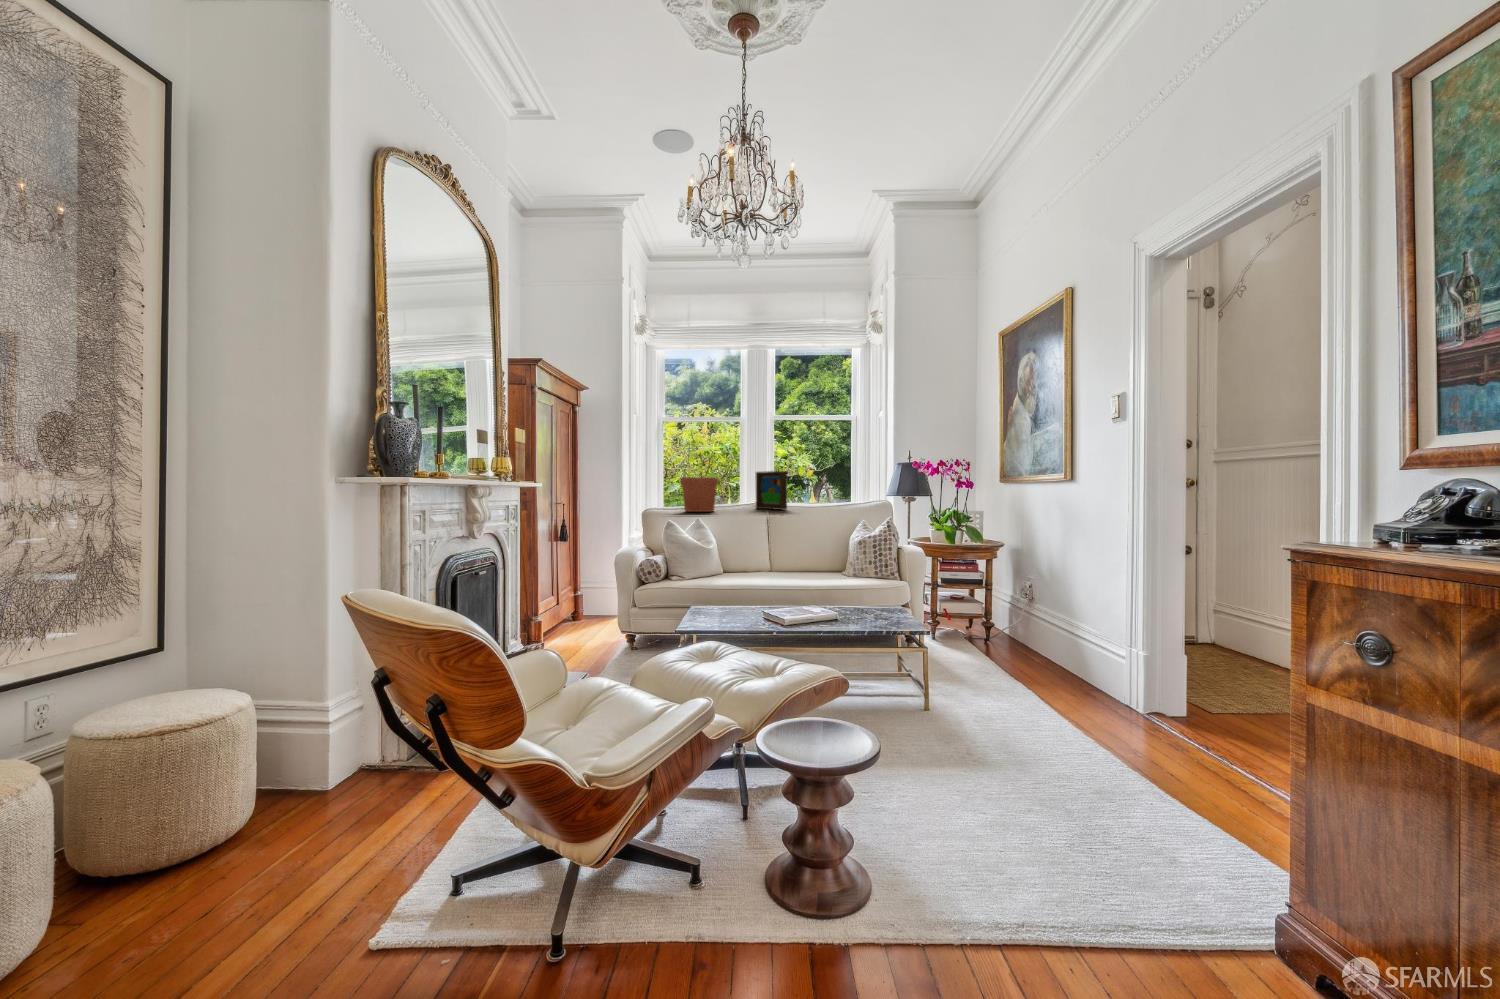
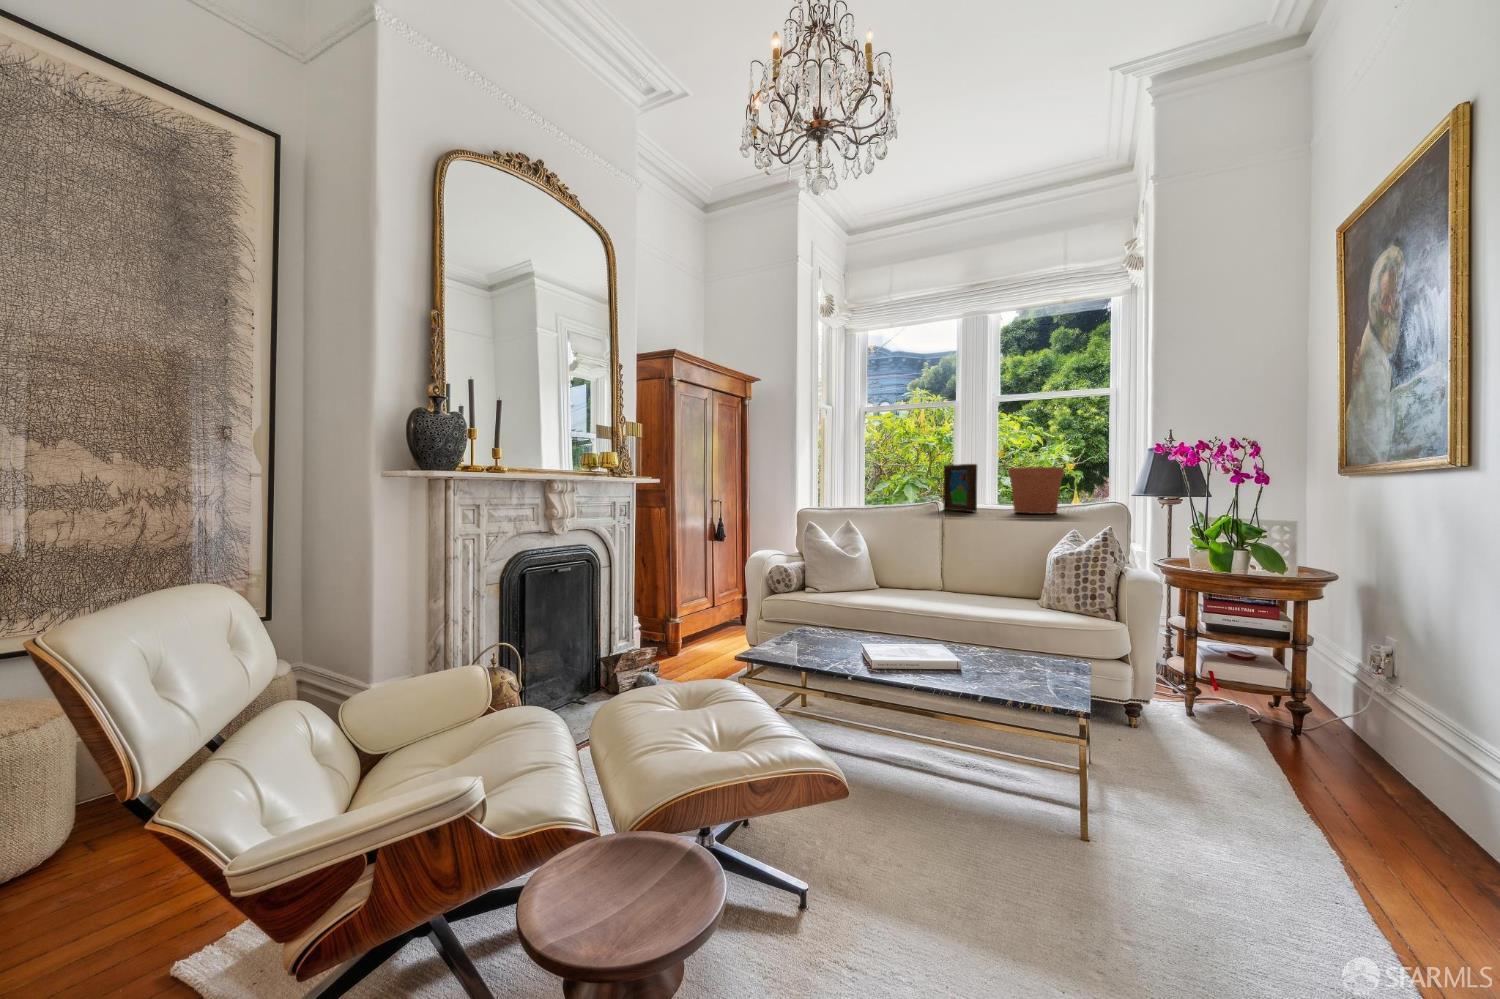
flower pot: present [680,477,718,512] -> present [1008,467,1064,514]

